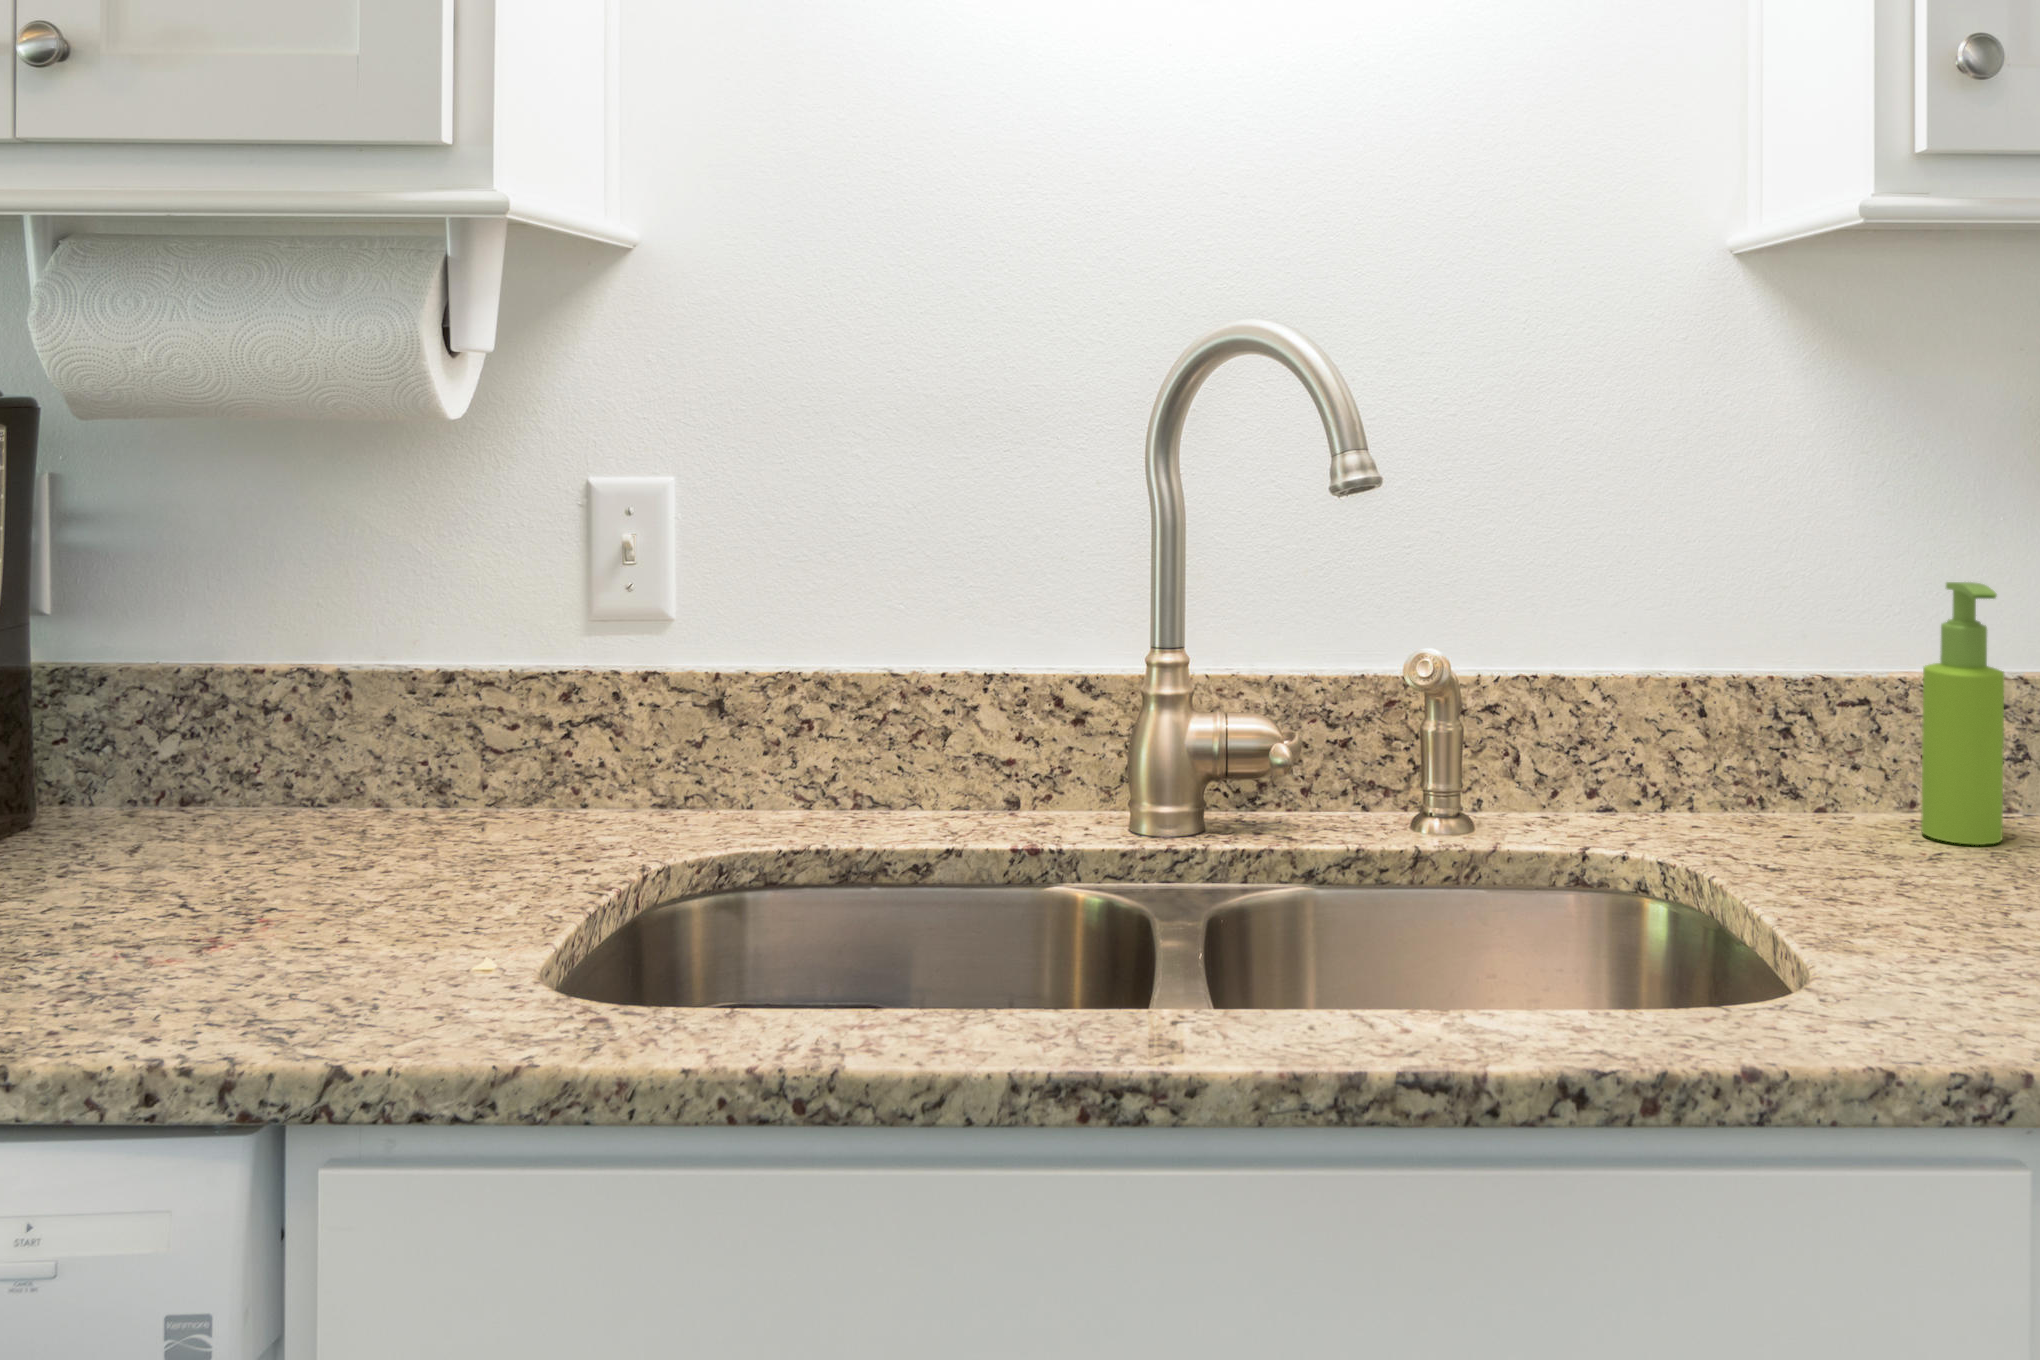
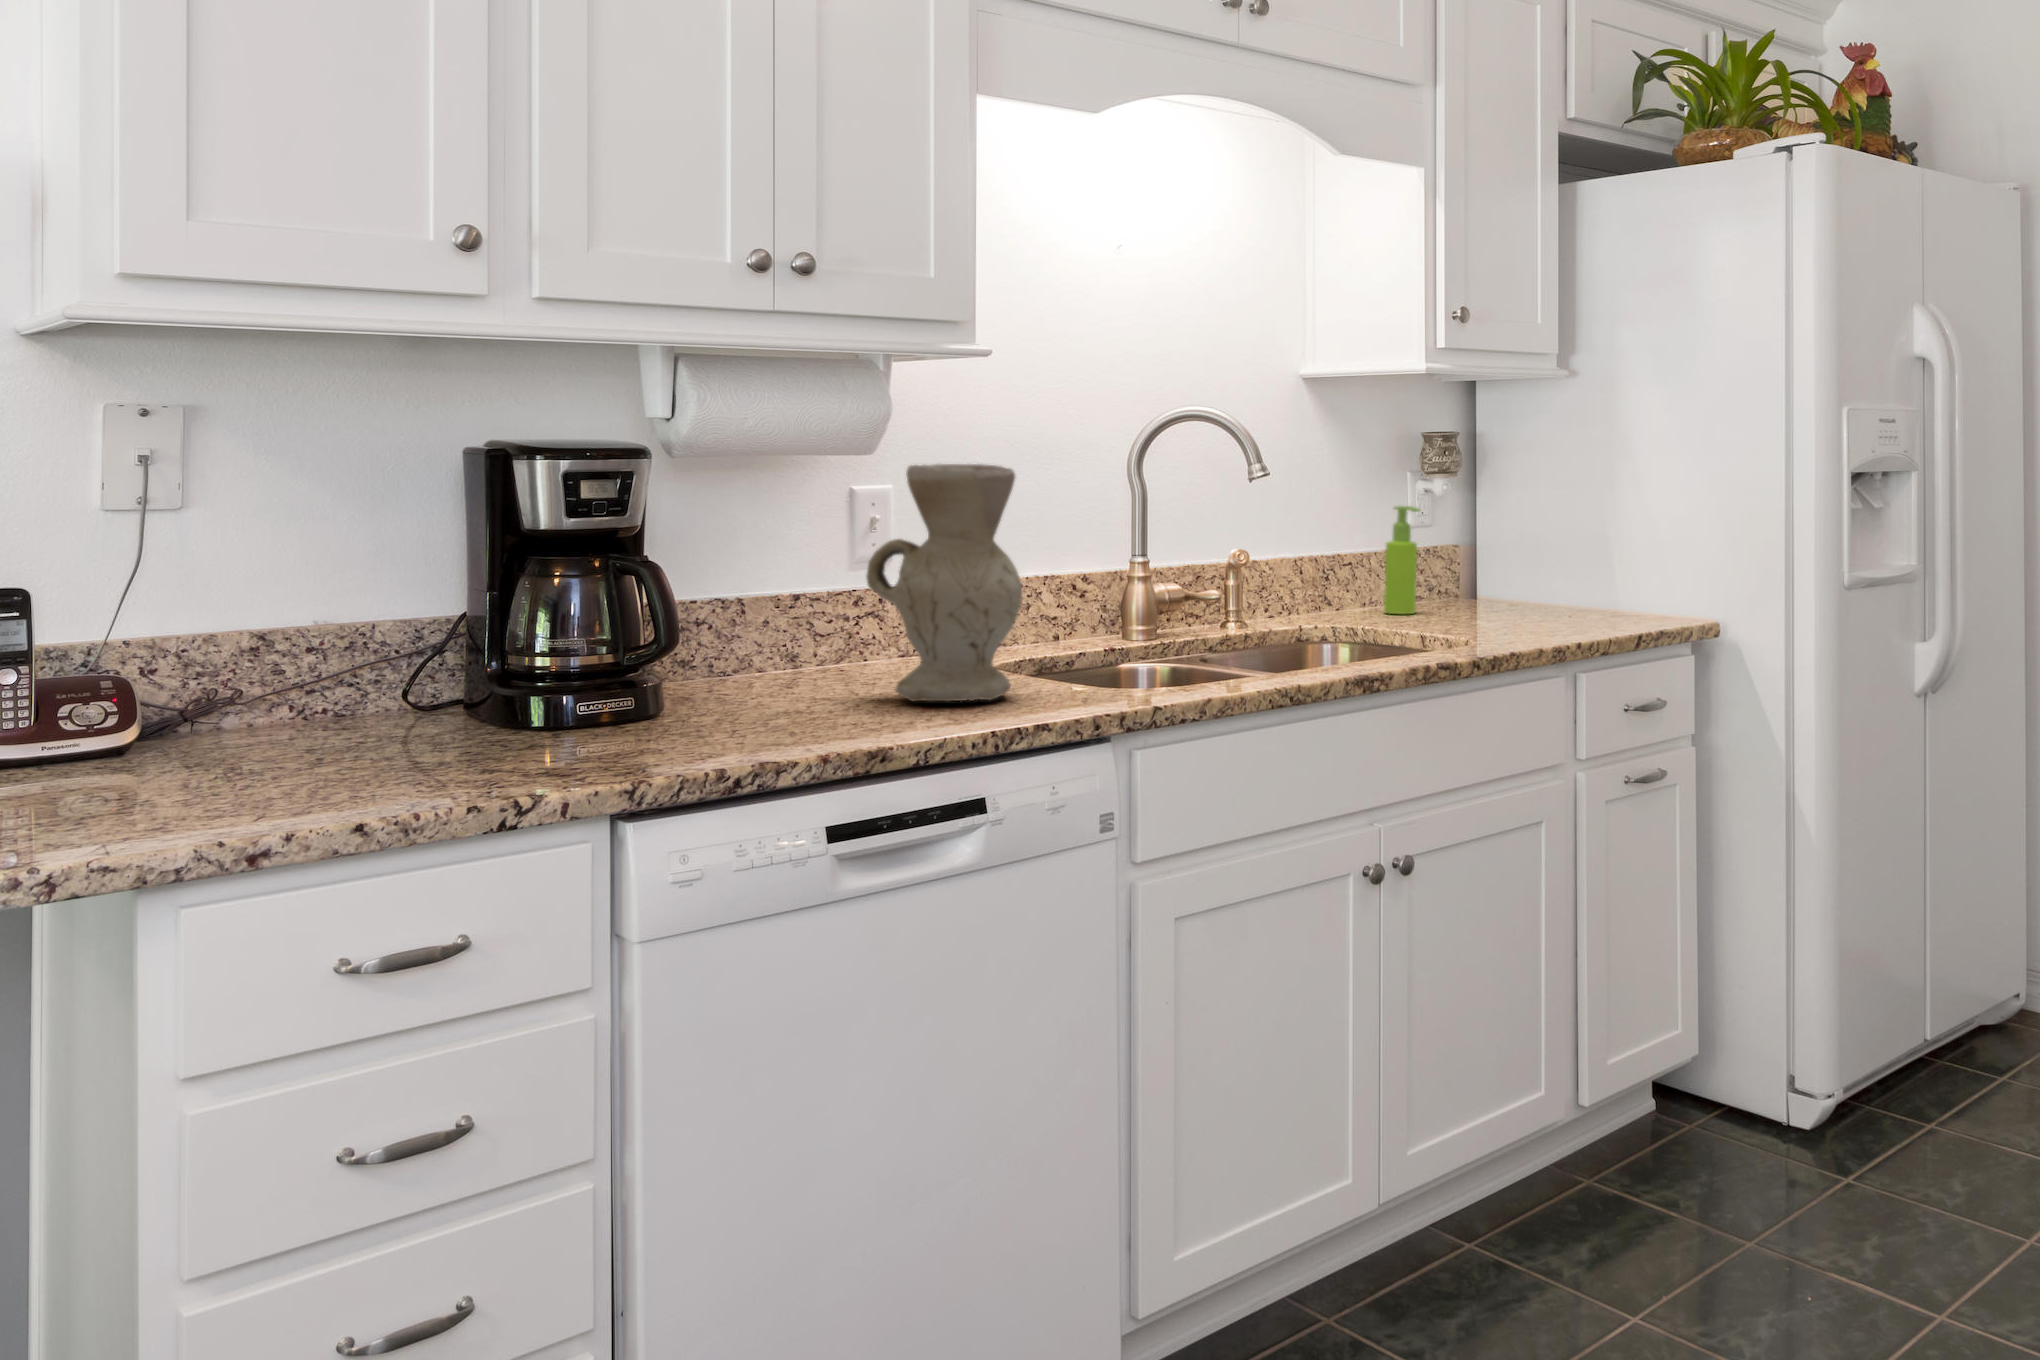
vase: none [83,457,370,966] -> present [867,464,1022,701]

